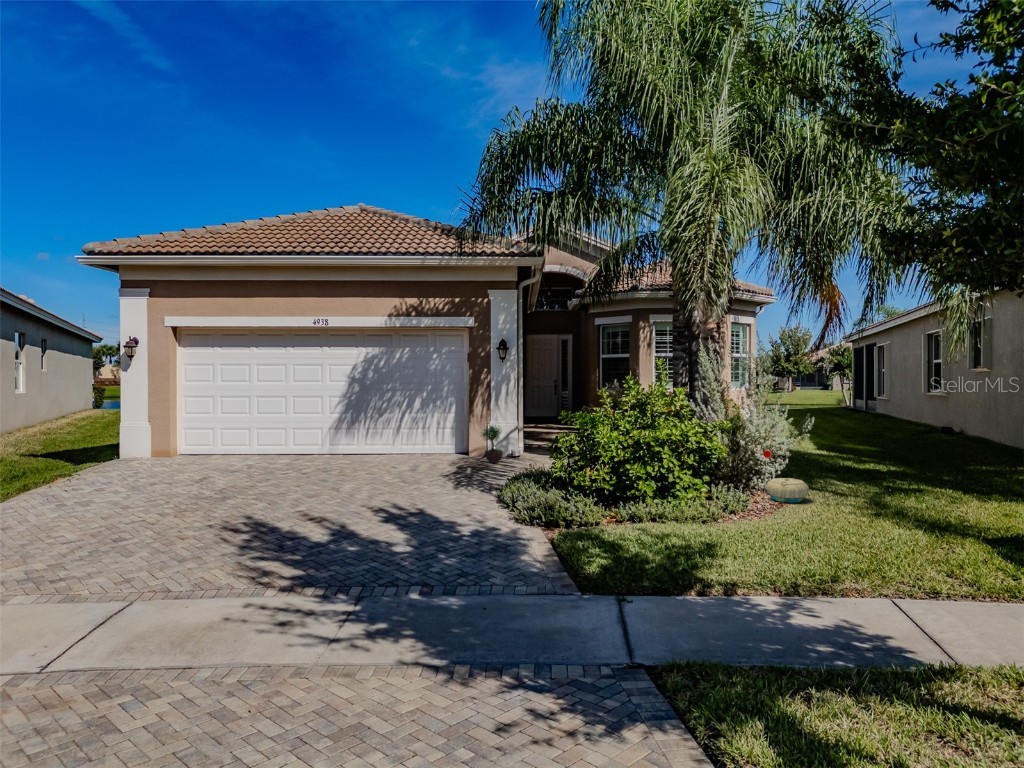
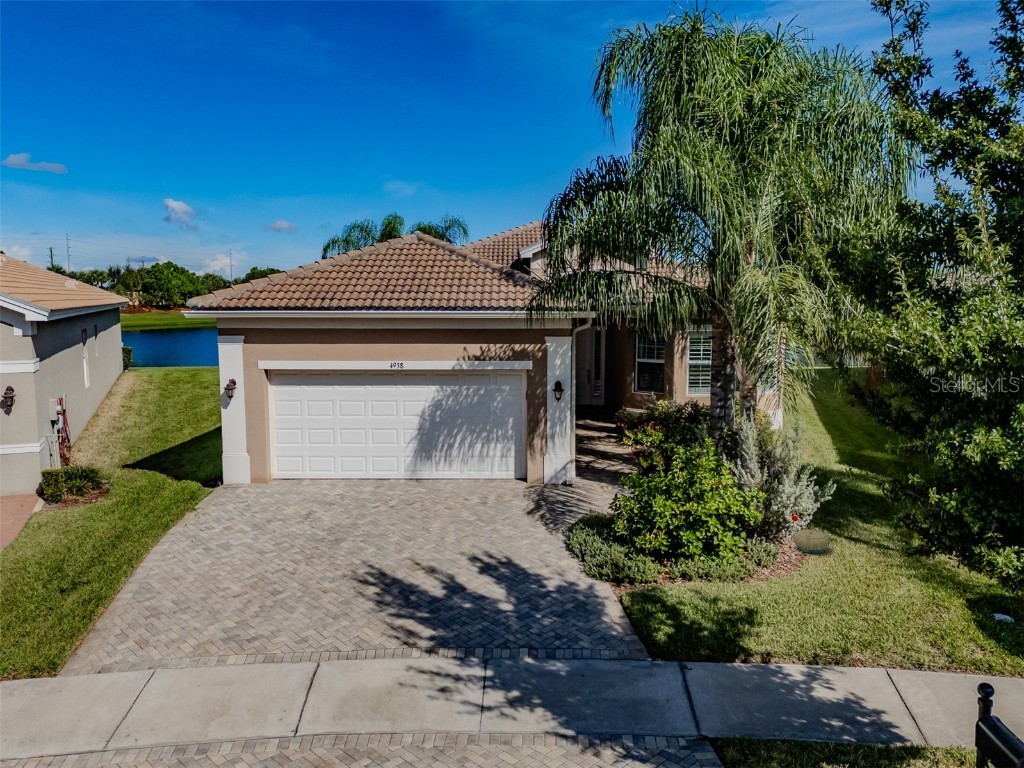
potted tree: present [482,426,503,463] -> none [538,455,560,491]

